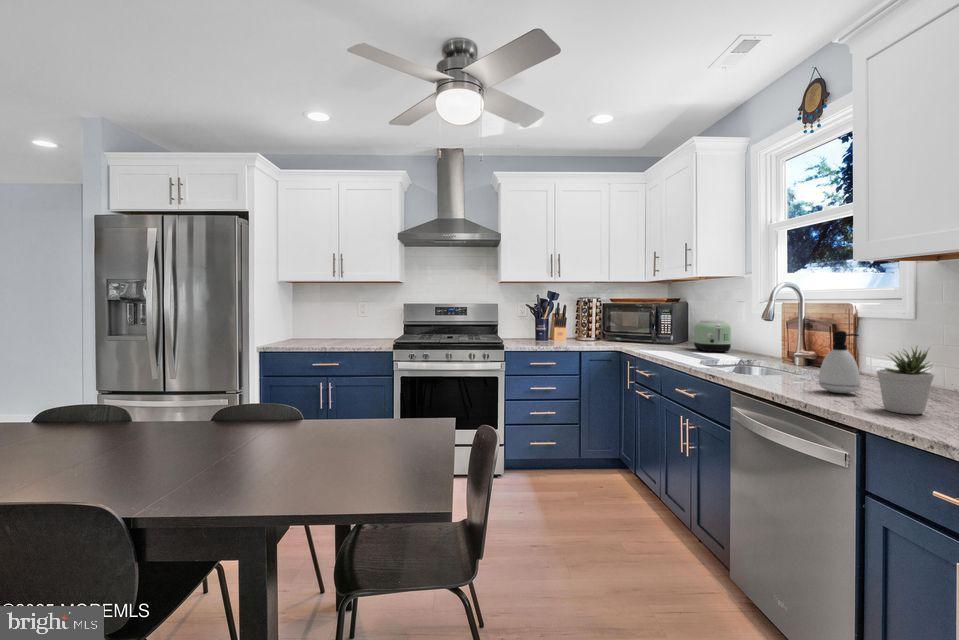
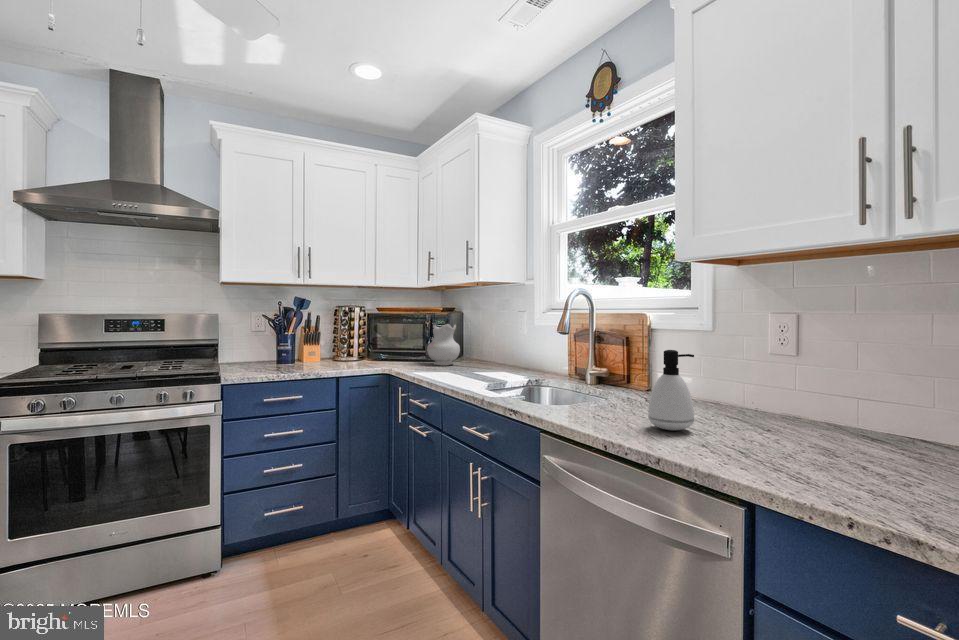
ceramic pitcher: none [653,311,682,346] -> present [427,323,460,366]
toaster: present [694,320,731,352] -> none [474,333,515,371]
potted plant: present [877,347,934,414] -> none [735,371,803,463]

